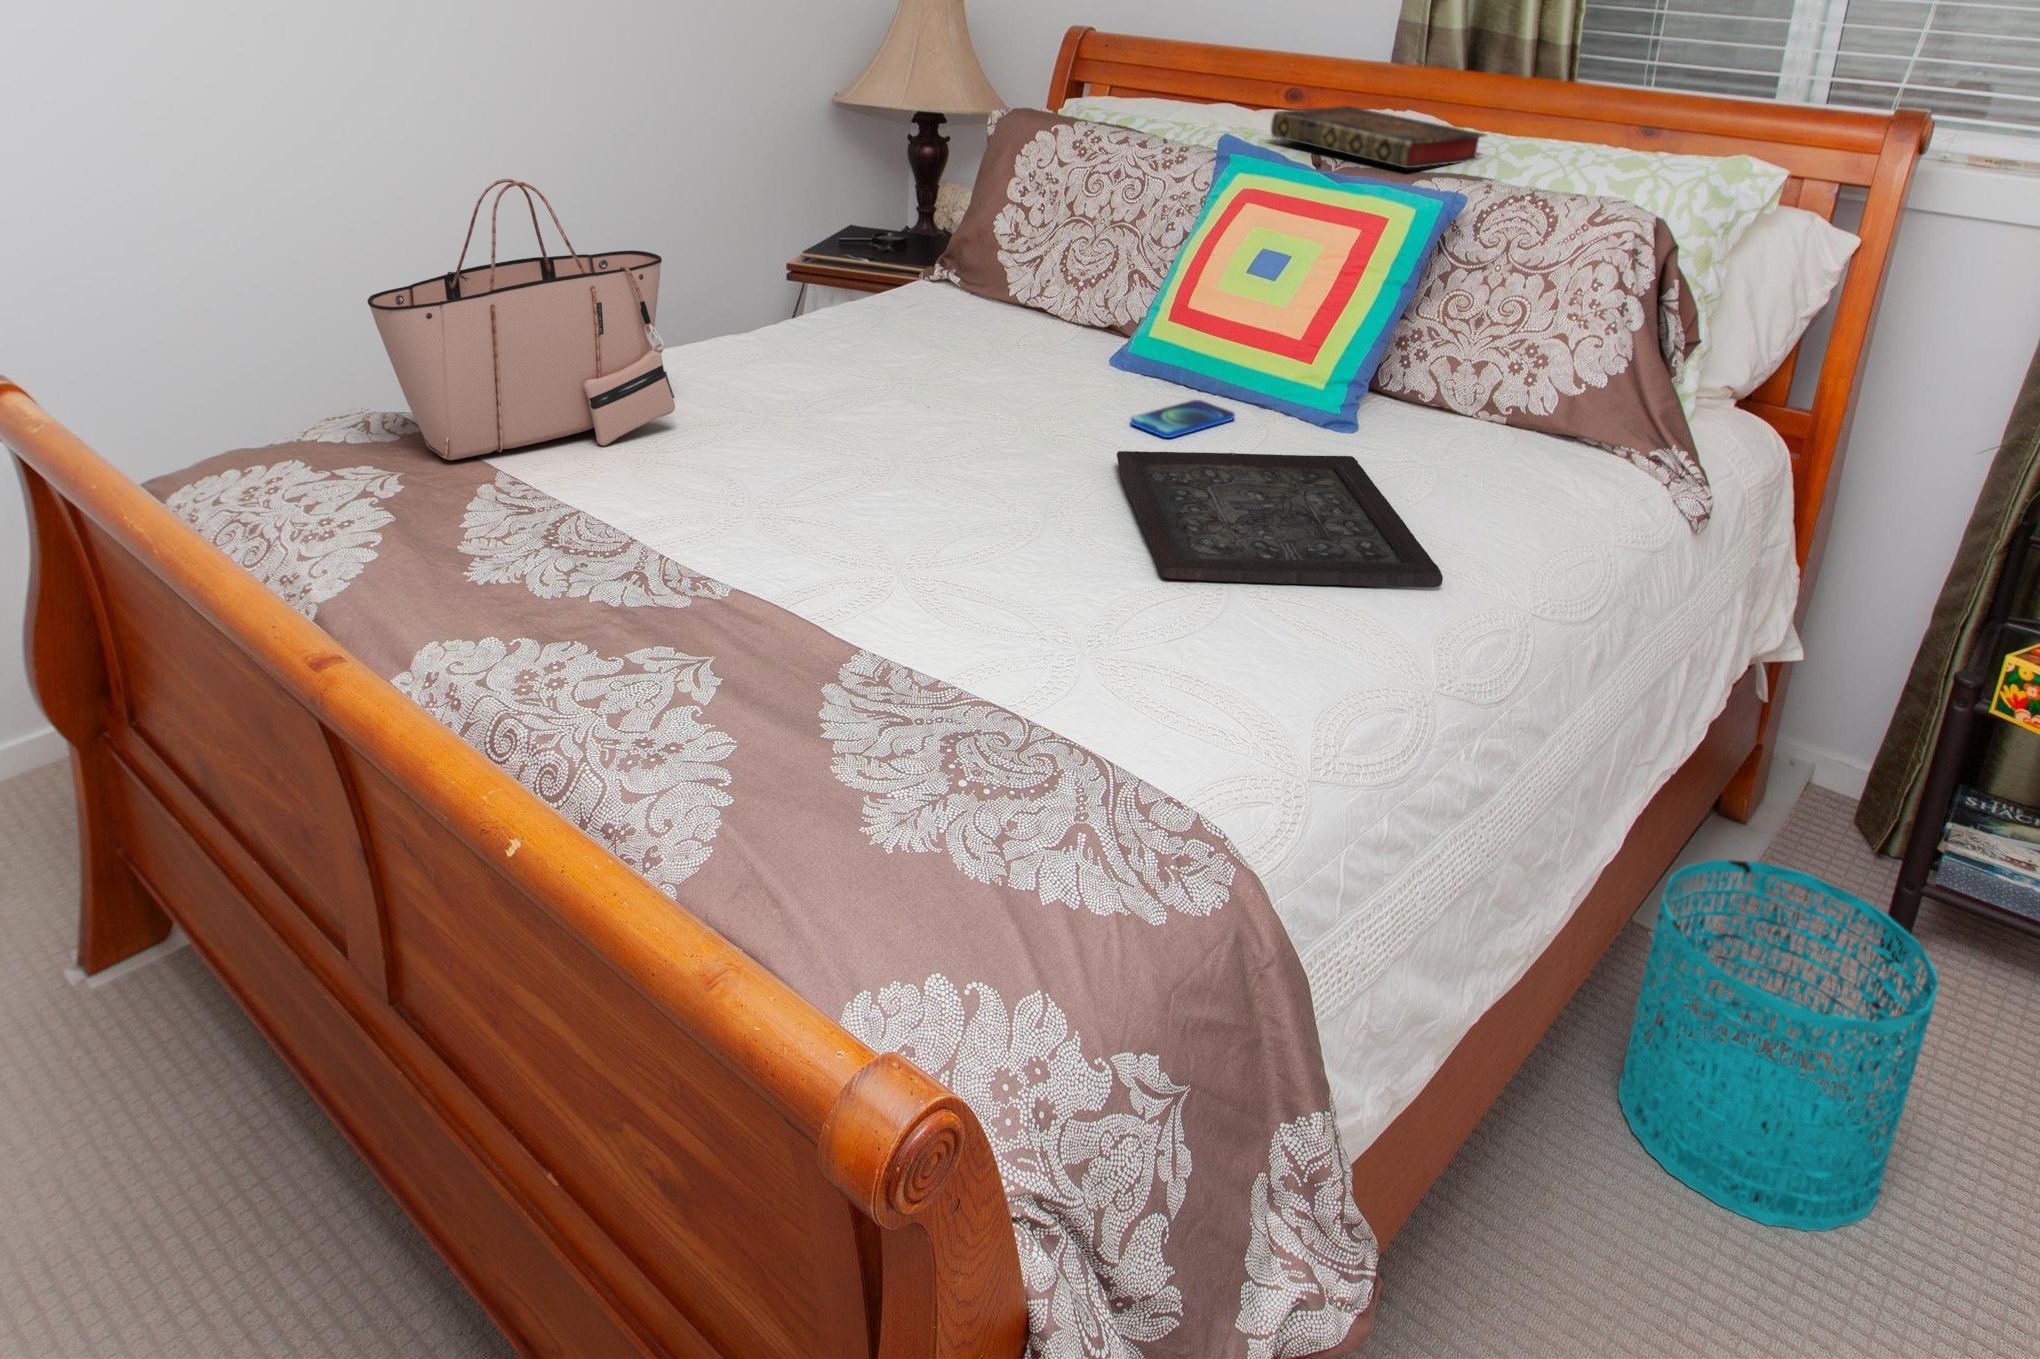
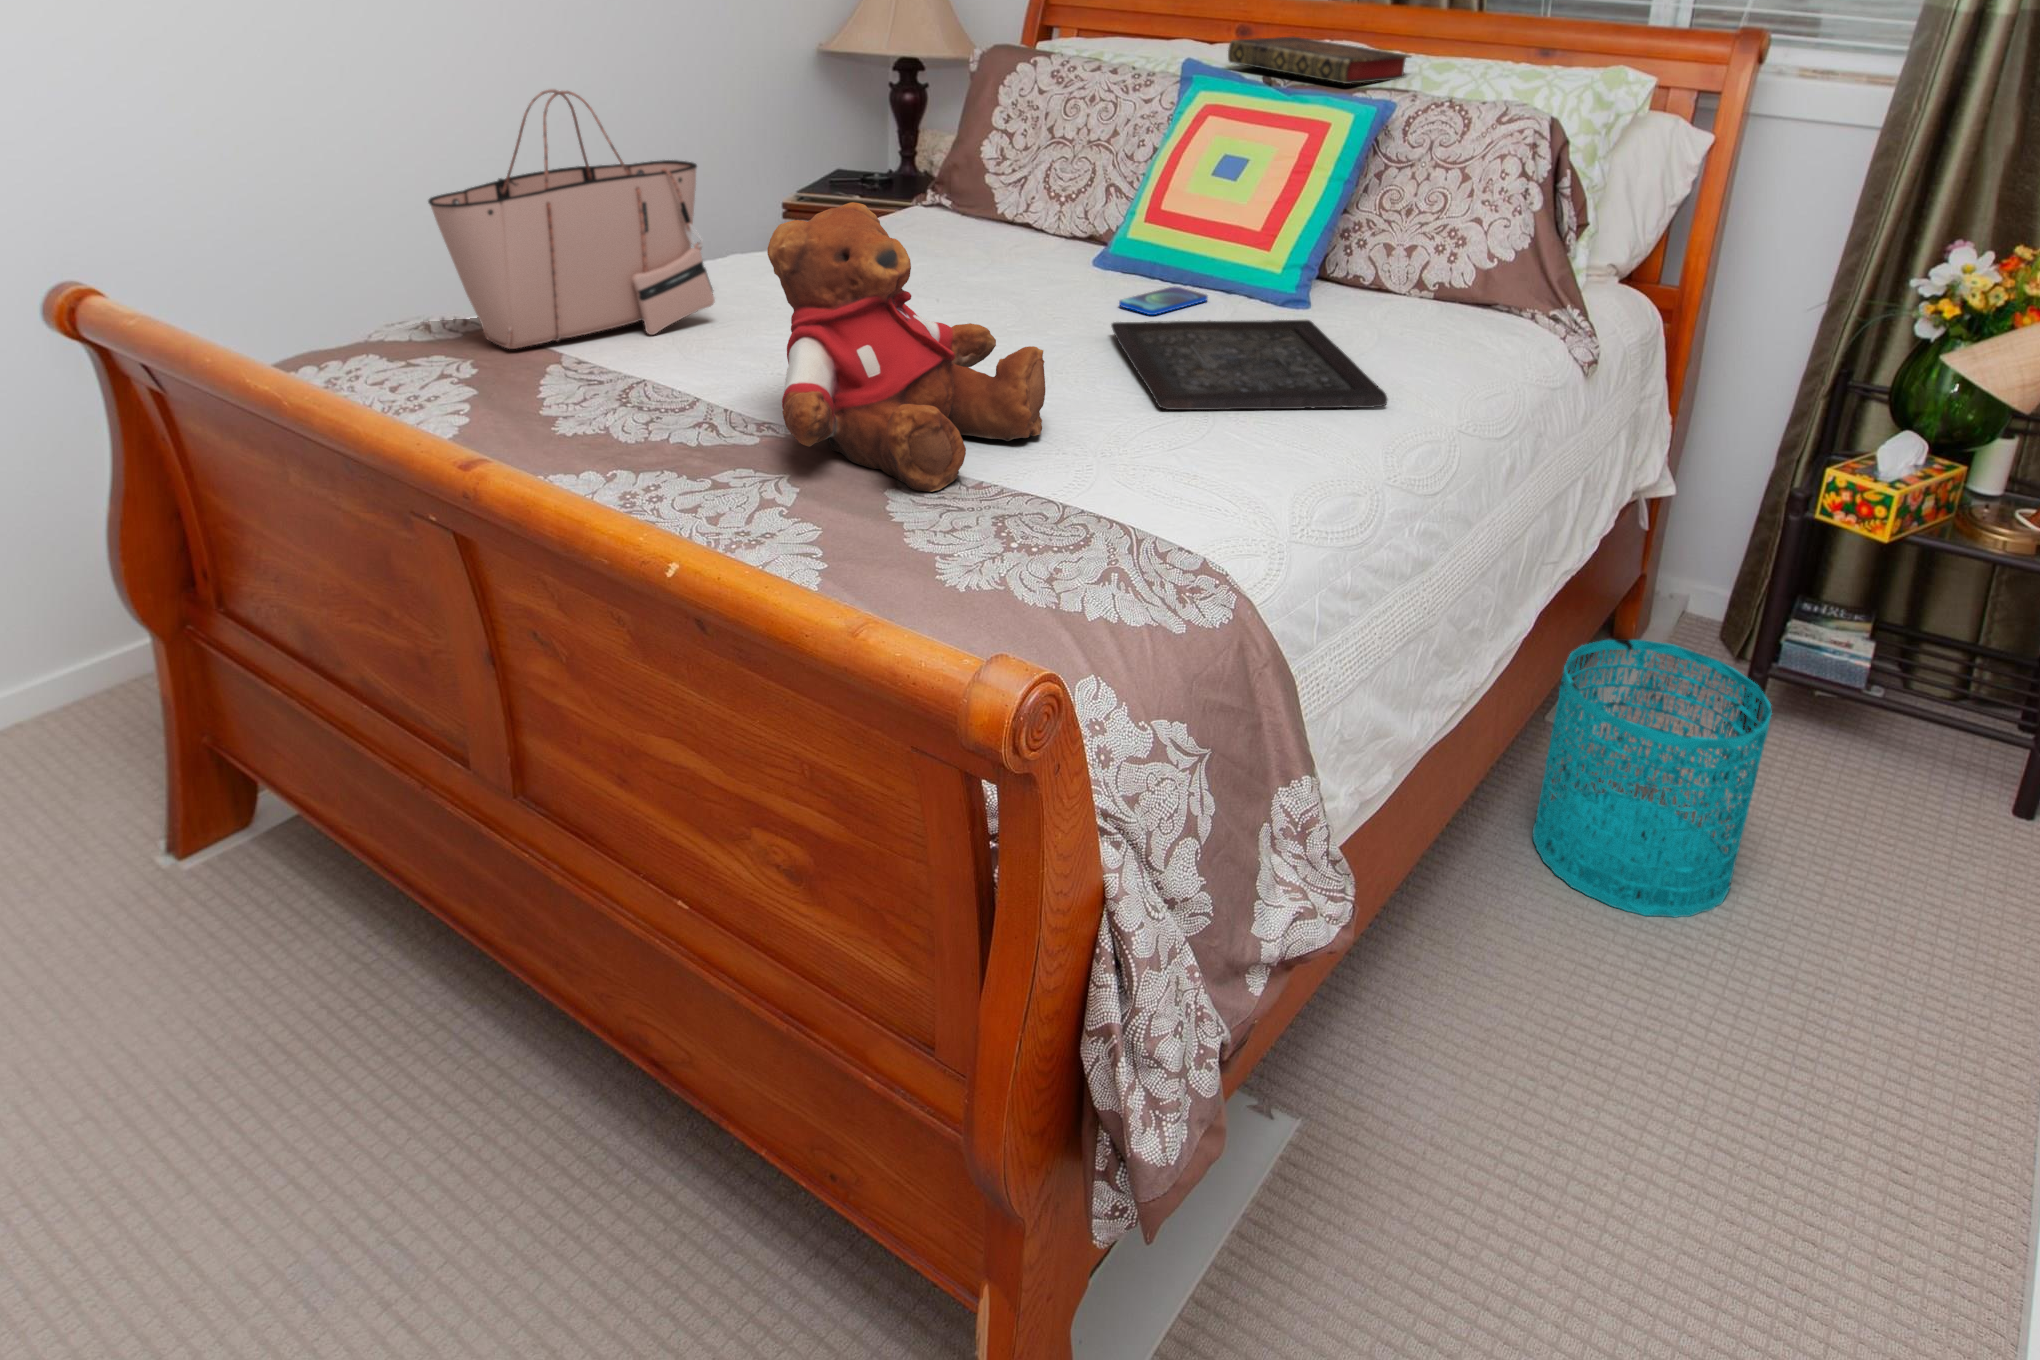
teddy bear: none [705,333,1024,692] -> present [767,202,1045,492]

